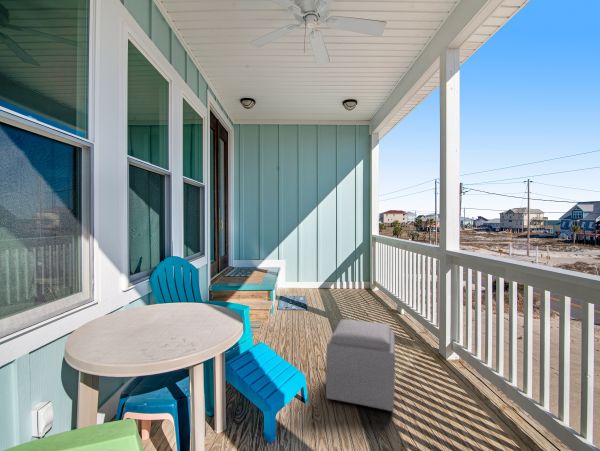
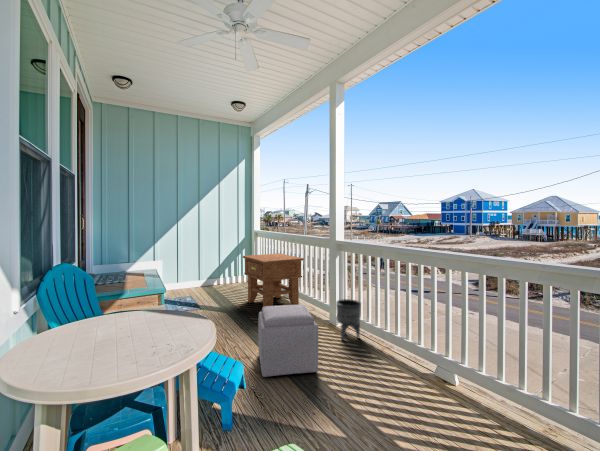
side table: none [351,261,416,324] -> present [243,253,304,307]
planter: none [440,326,476,381] -> present [336,299,361,340]

